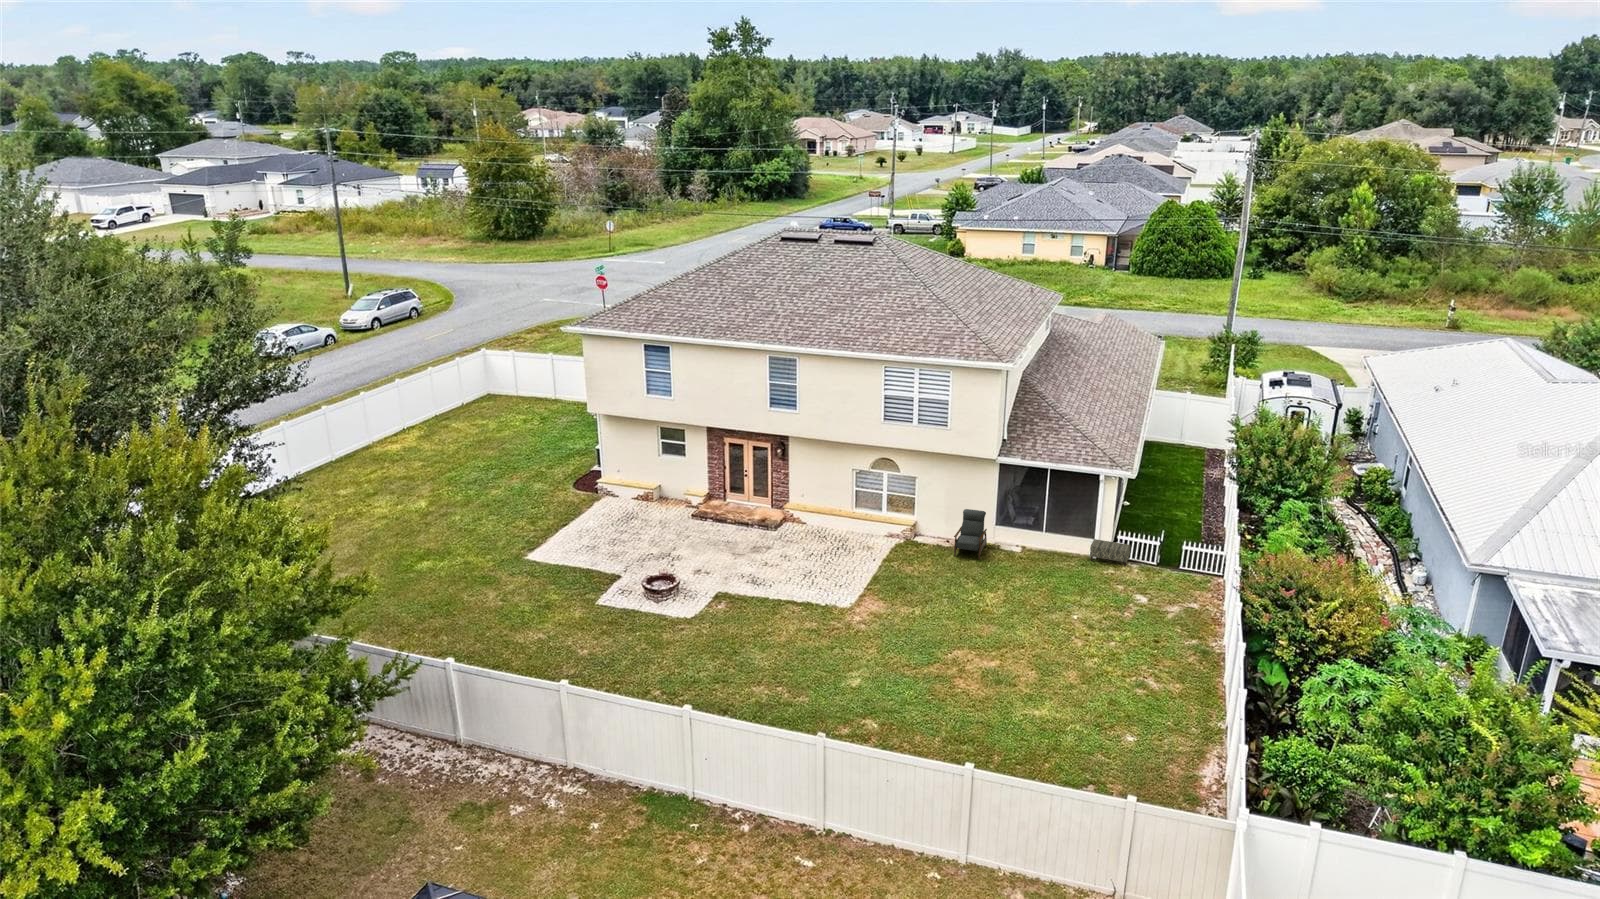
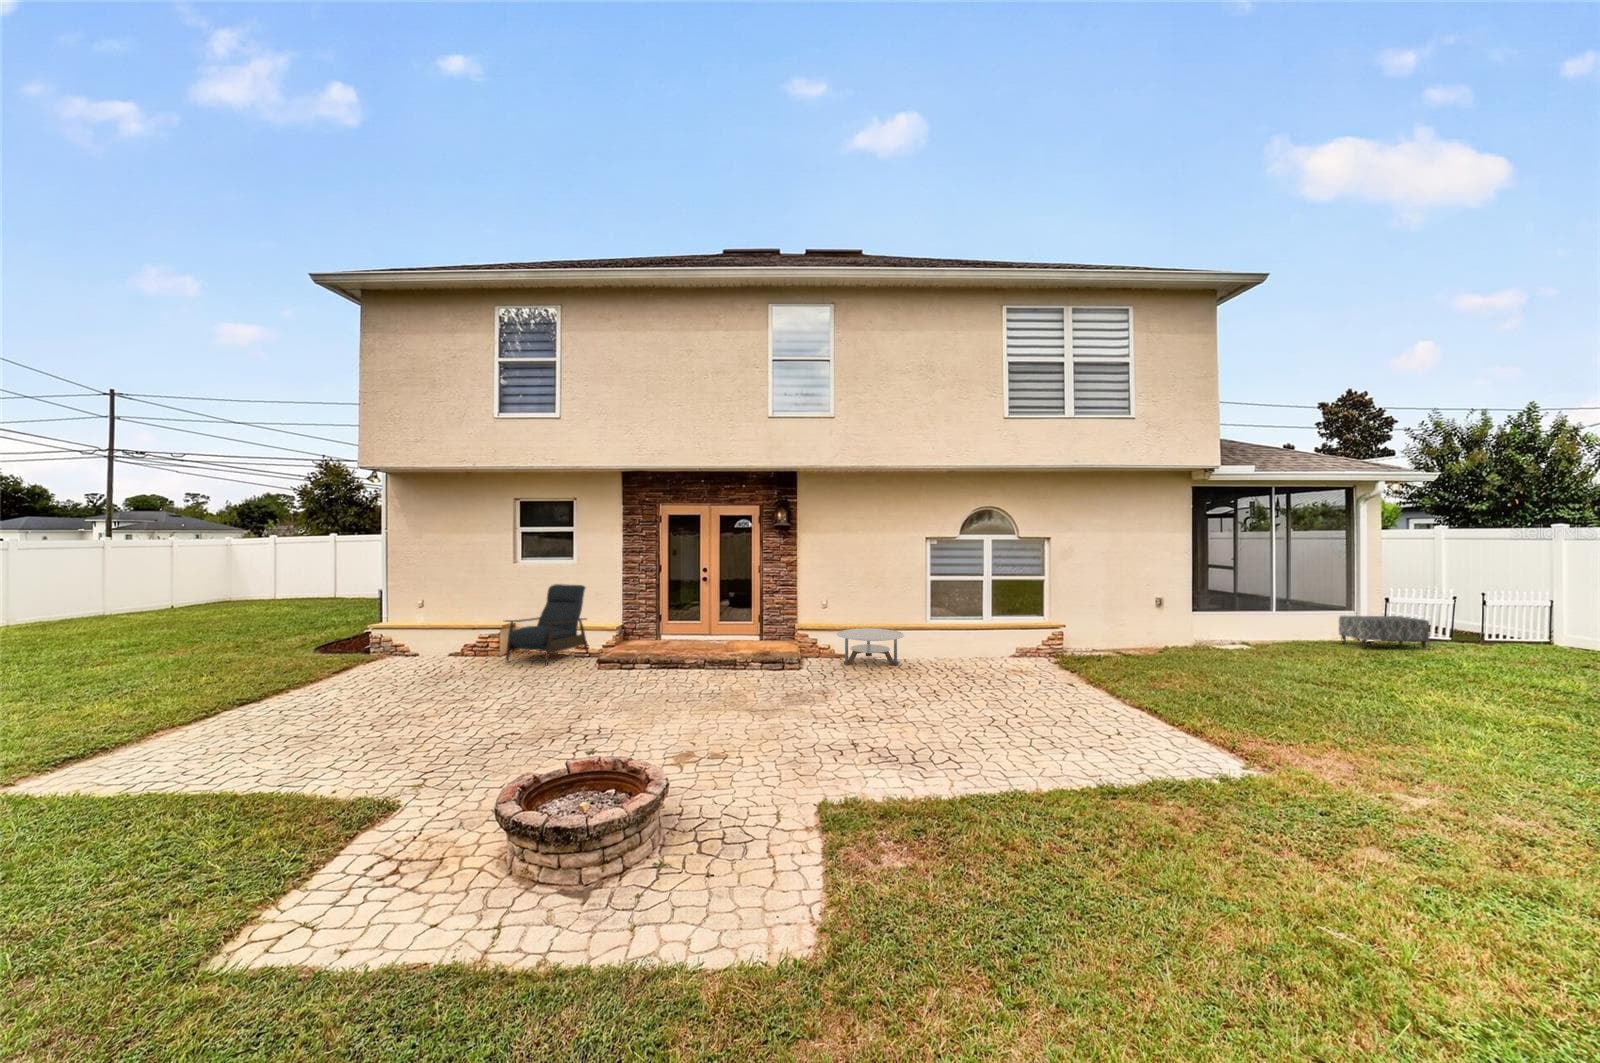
chair: present [954,509,987,560] -> present [505,584,588,665]
round table: none [795,513,828,537] -> present [837,628,904,665]

